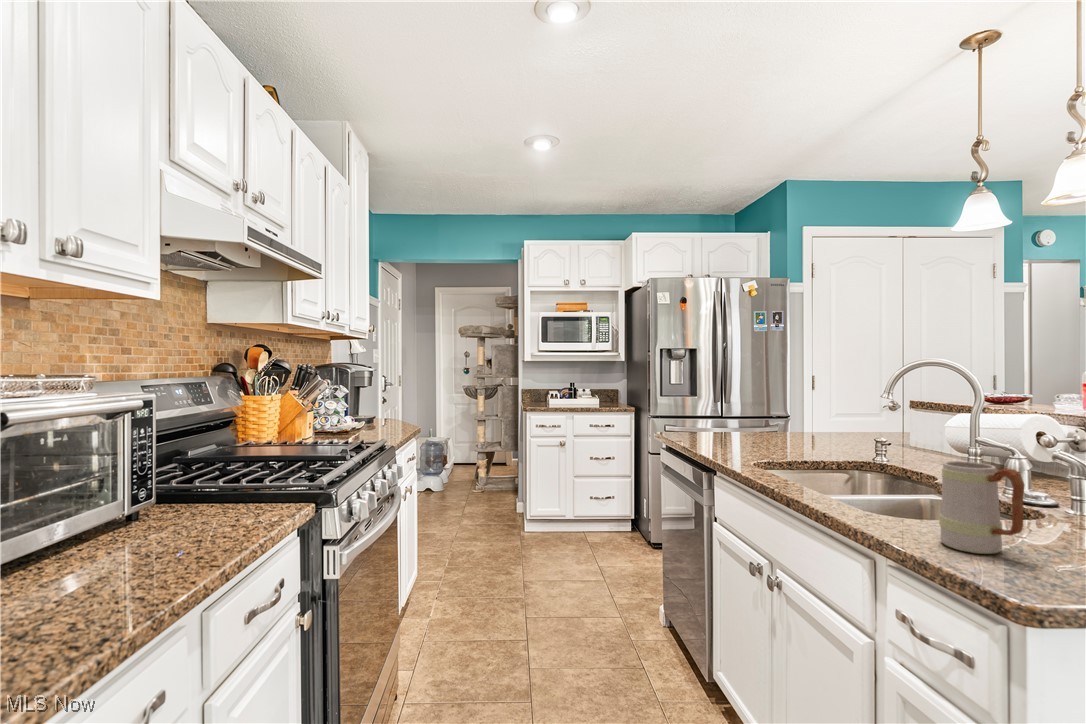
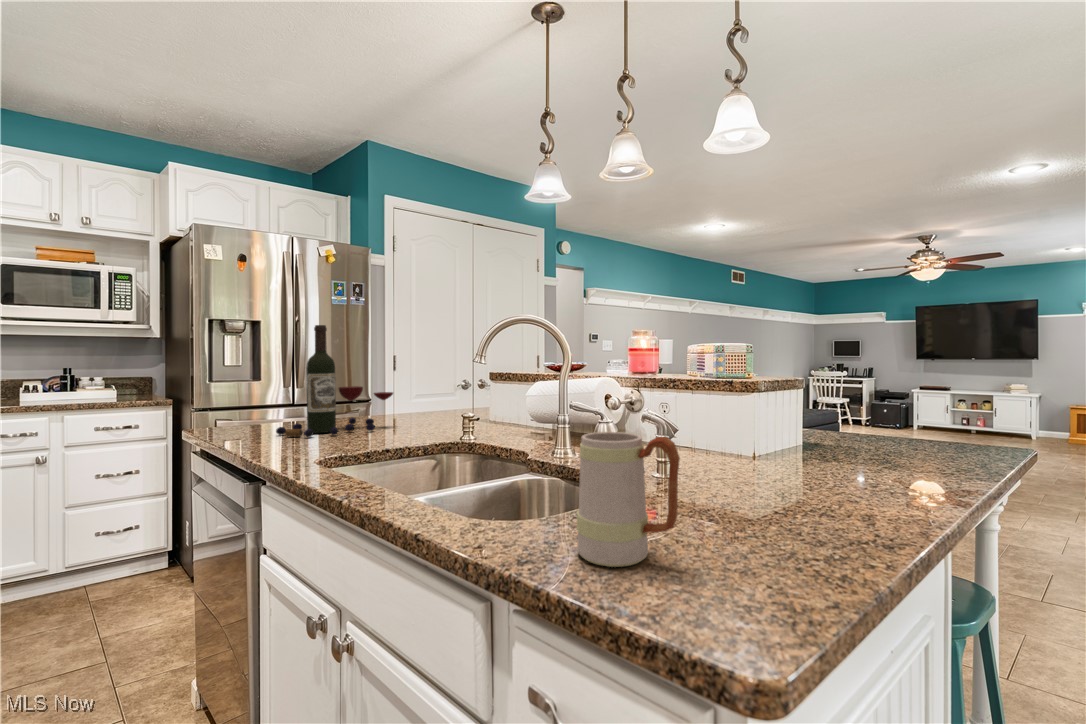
wine bottle: none [717,360,812,446] -> present [276,325,393,437]

